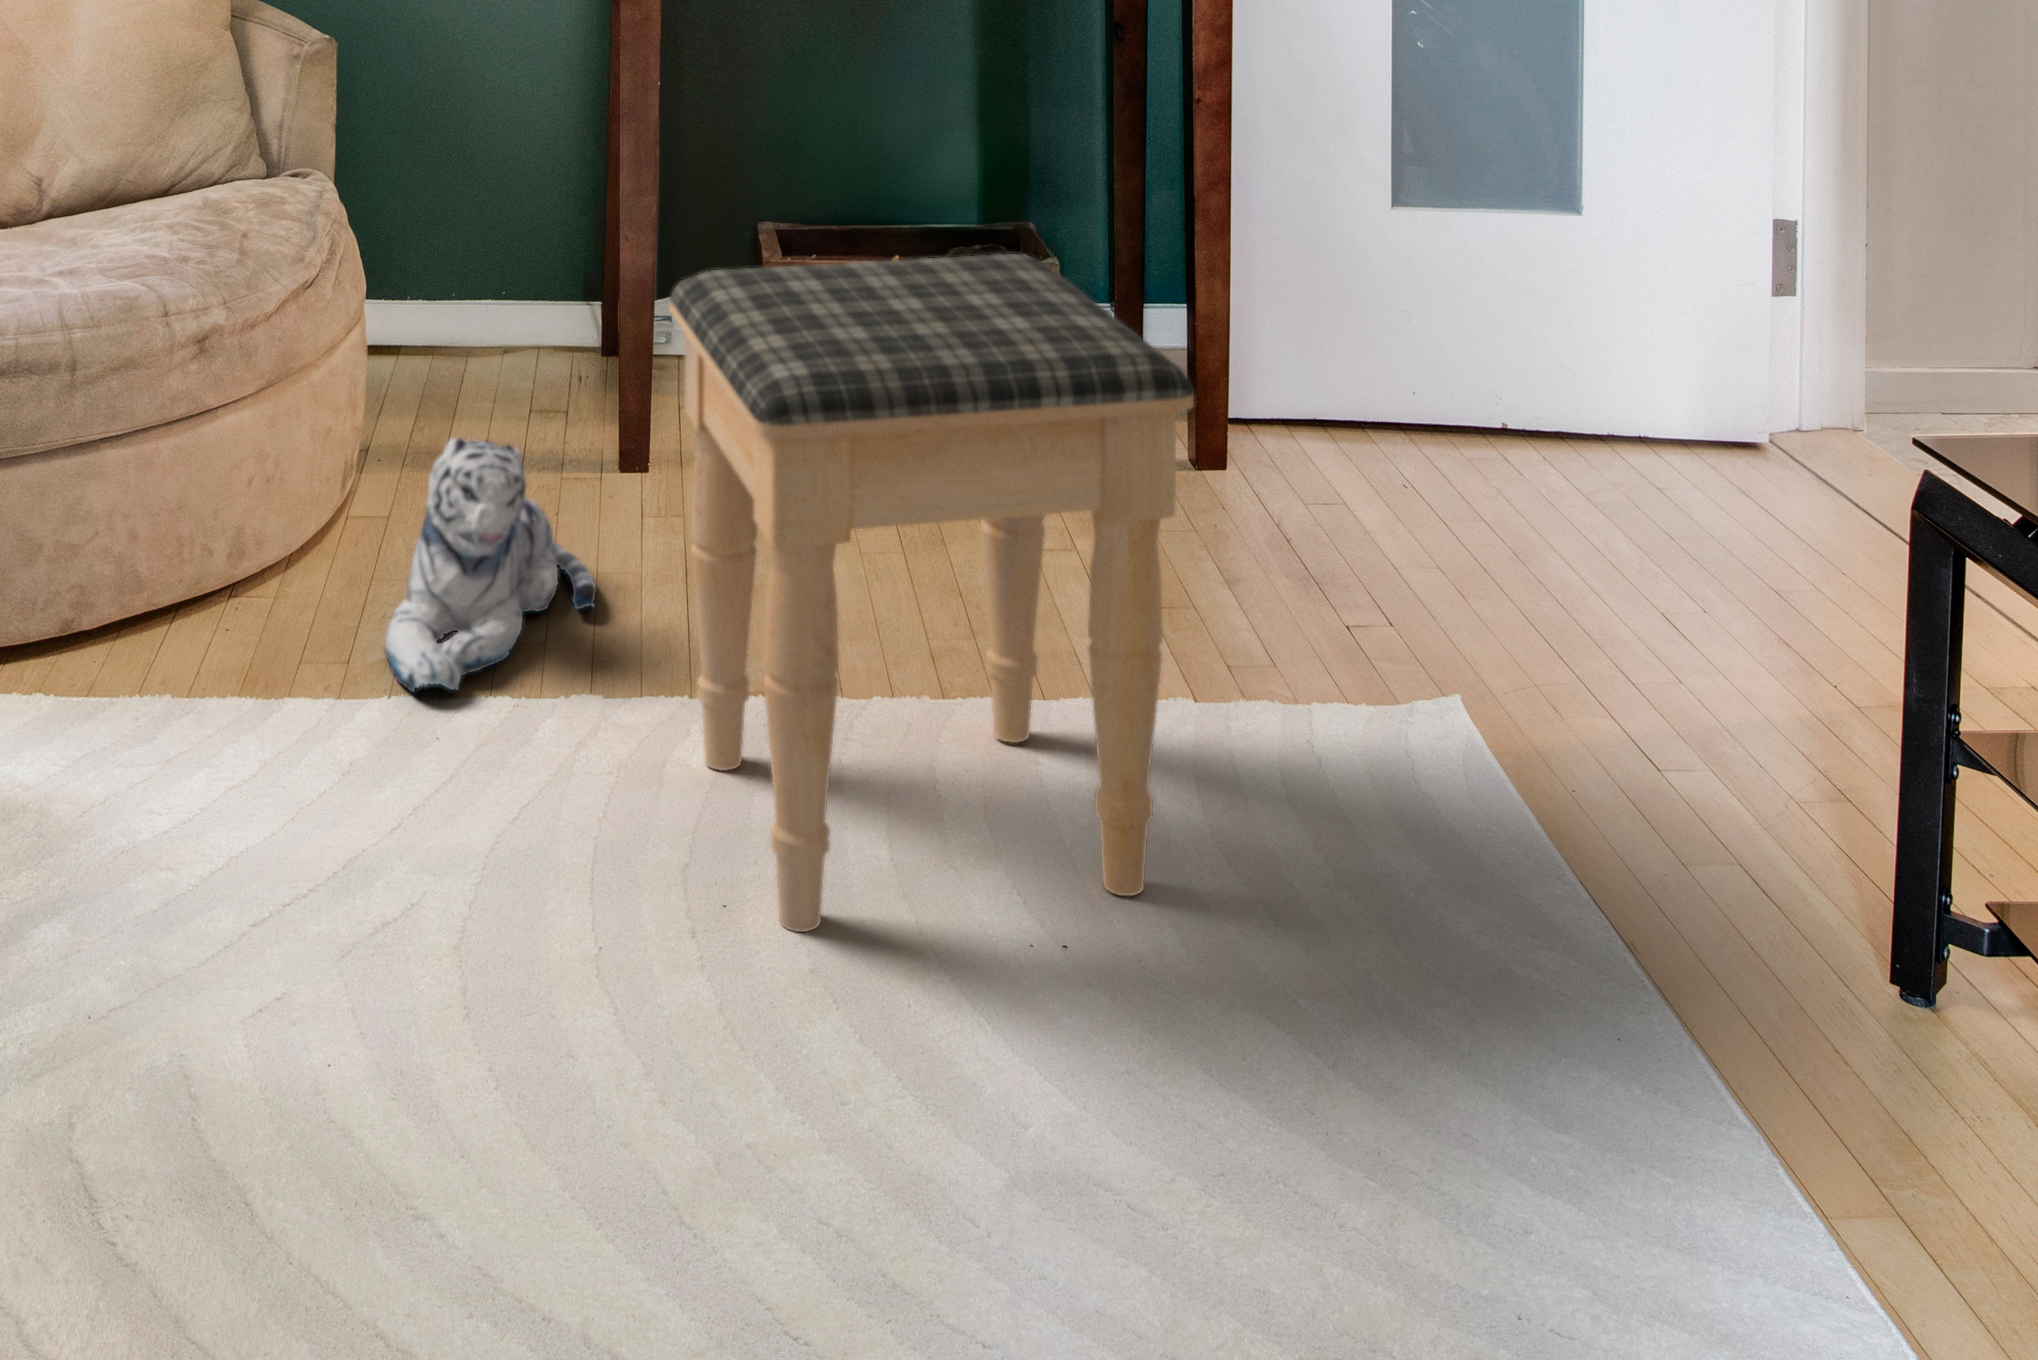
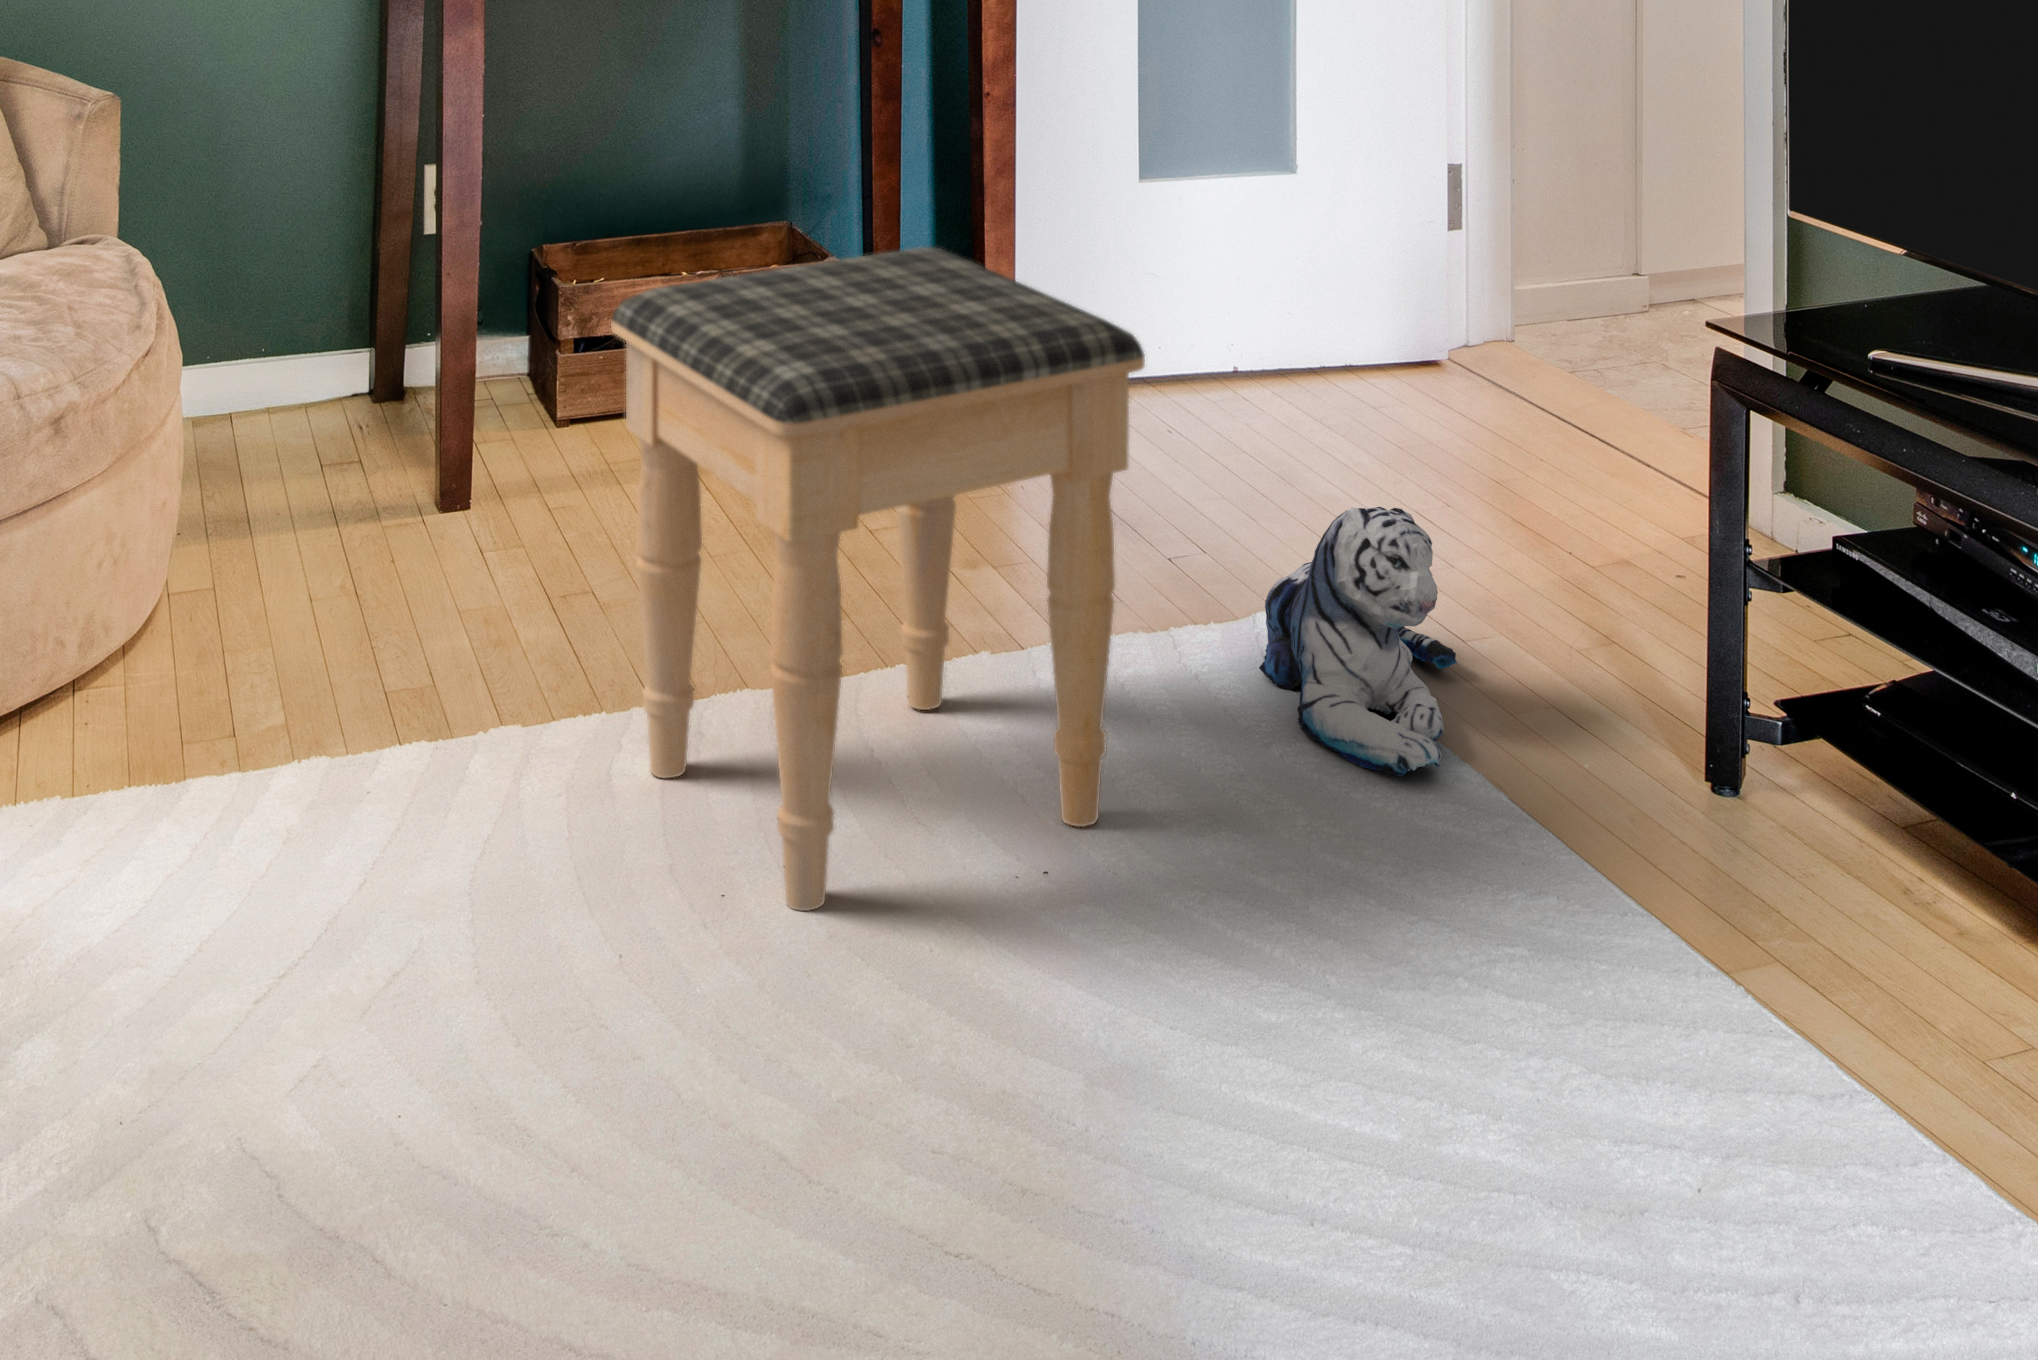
plush toy: present [385,438,596,692] -> present [1259,507,1457,776]

